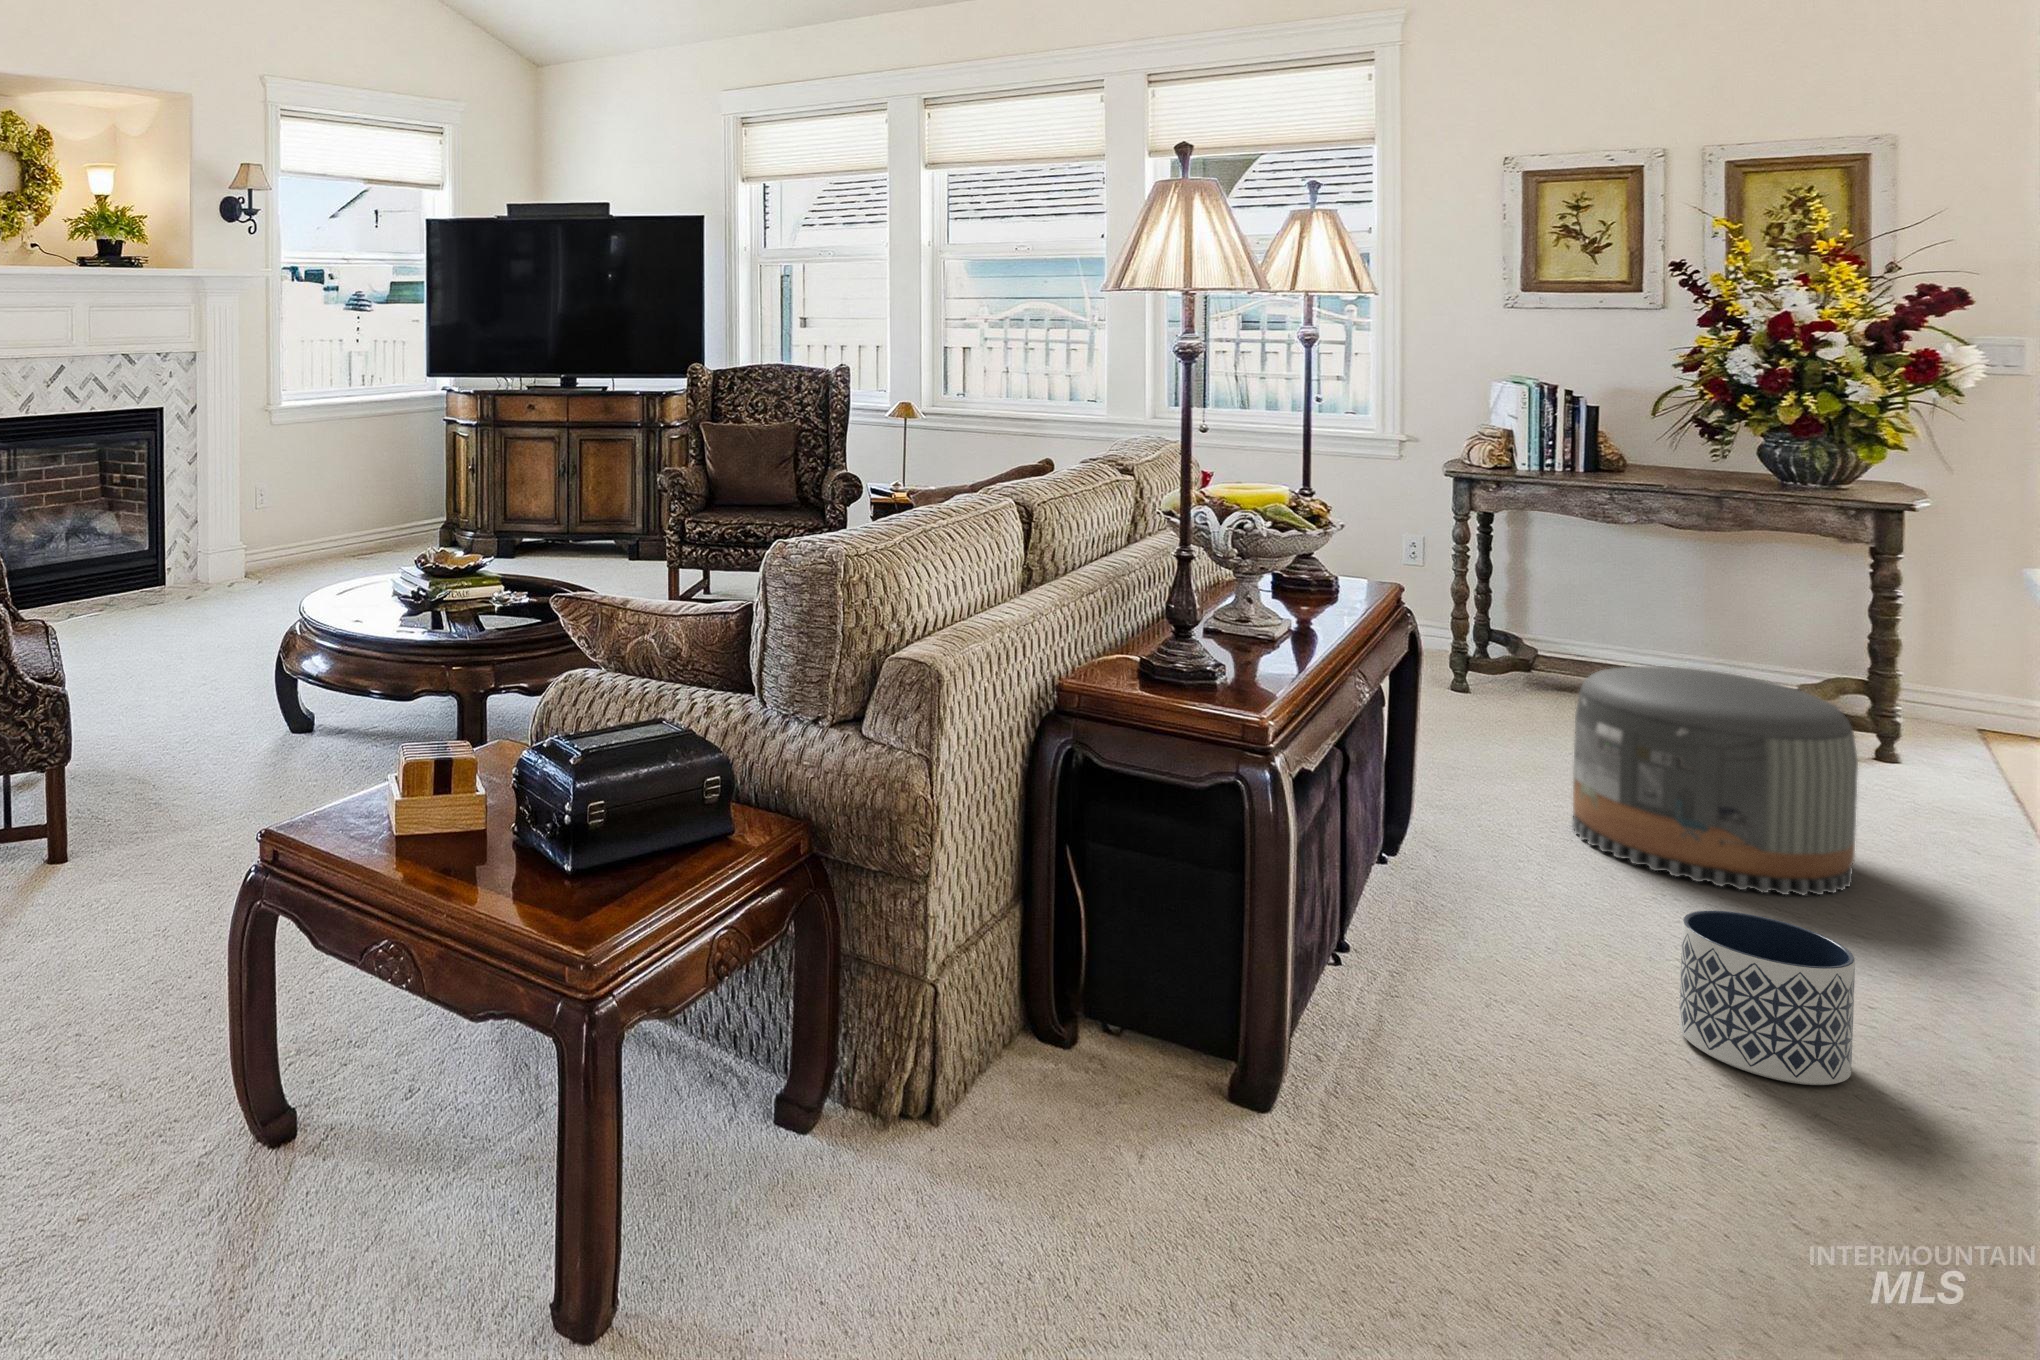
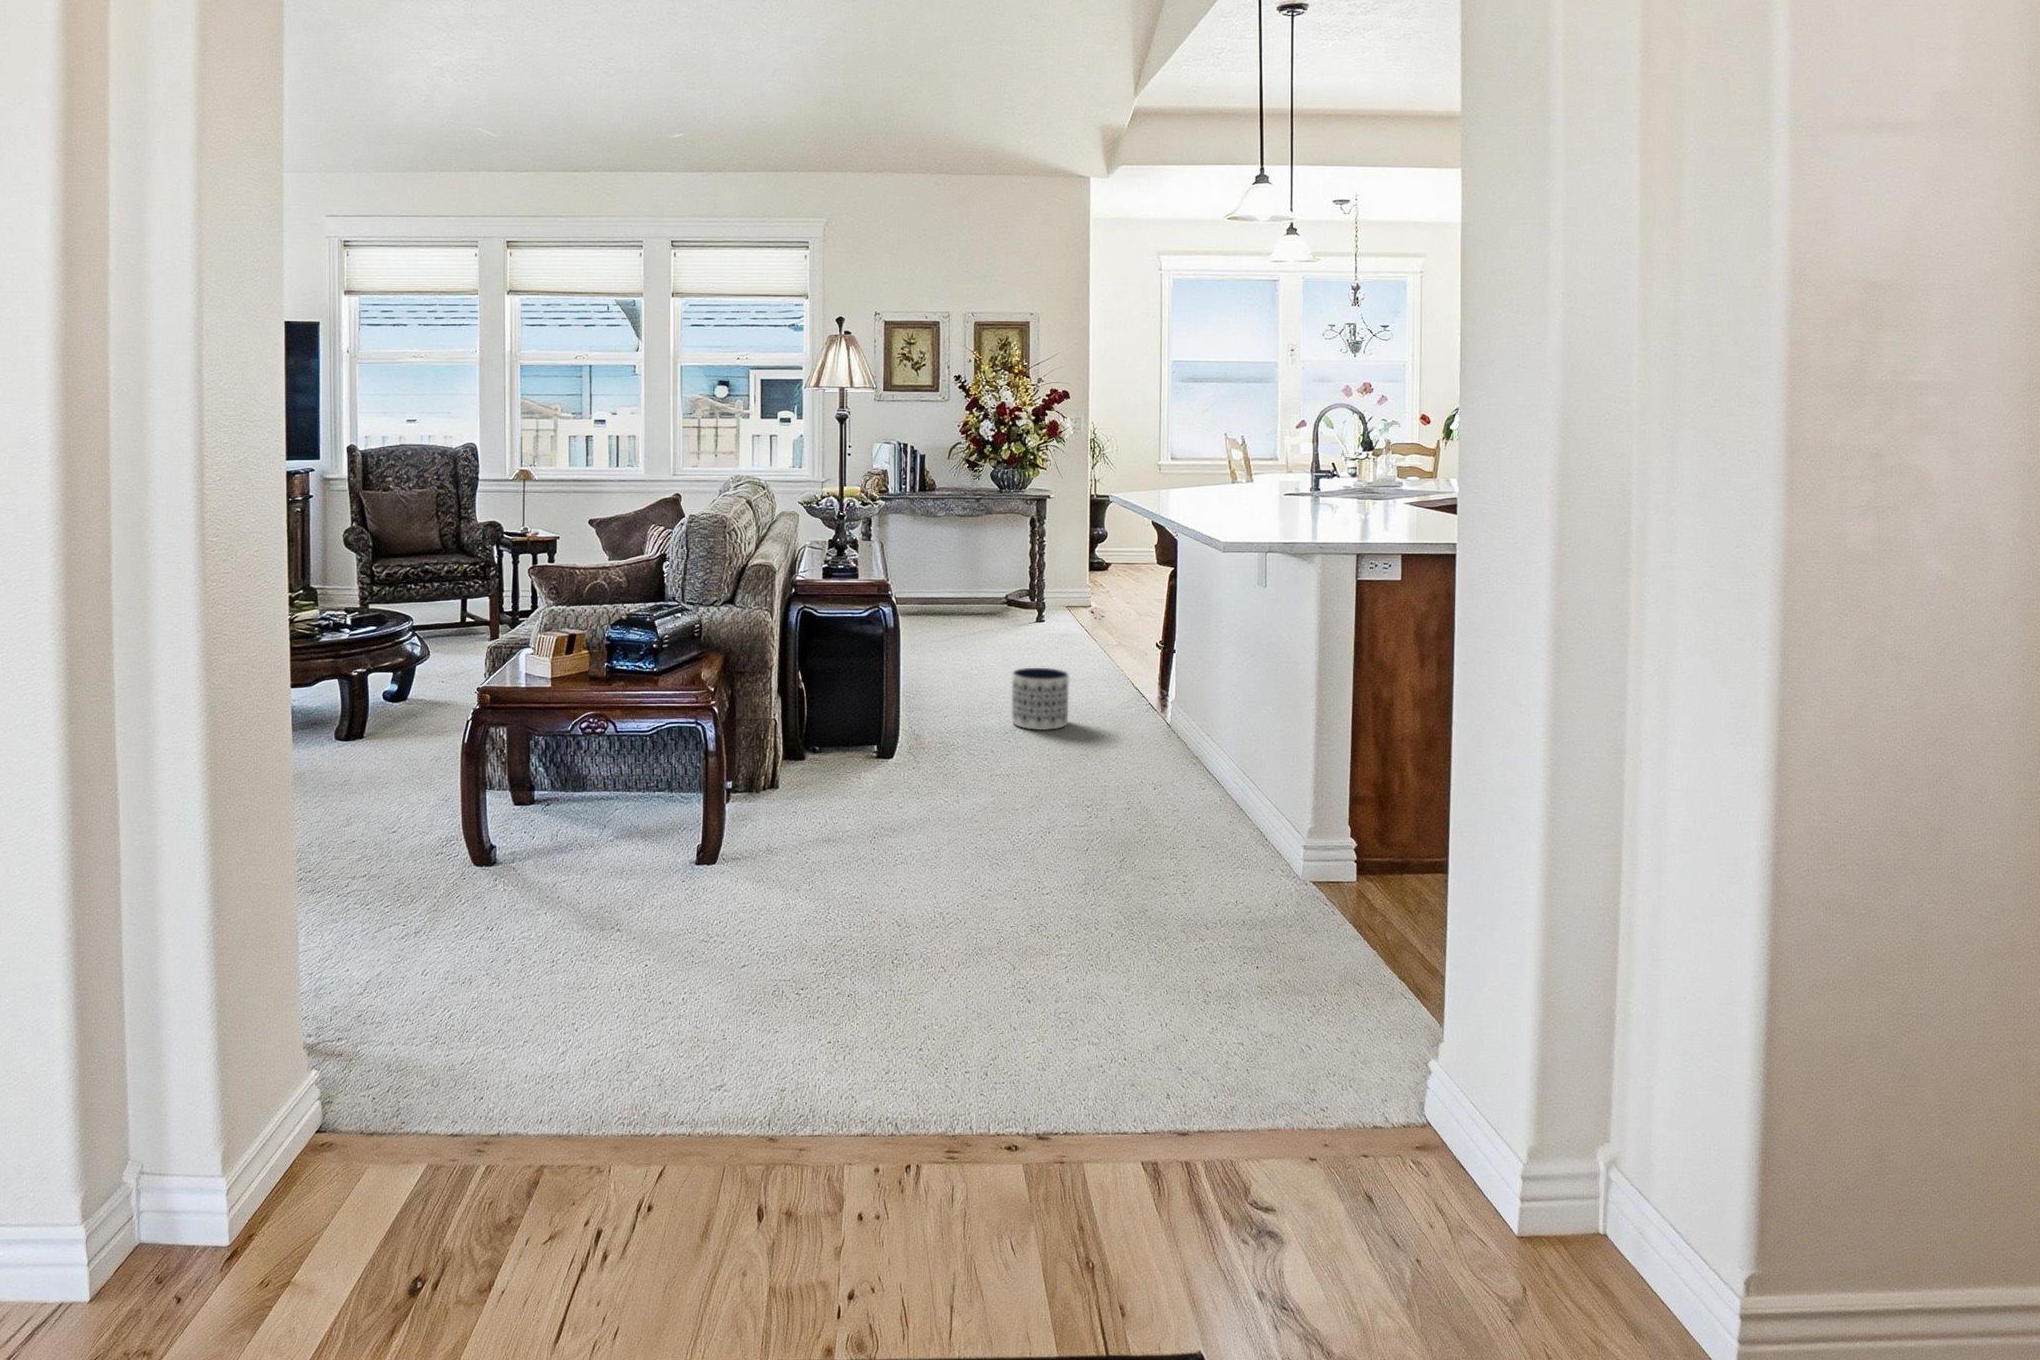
pouf: present [1572,666,1858,895] -> none [943,580,1048,677]

